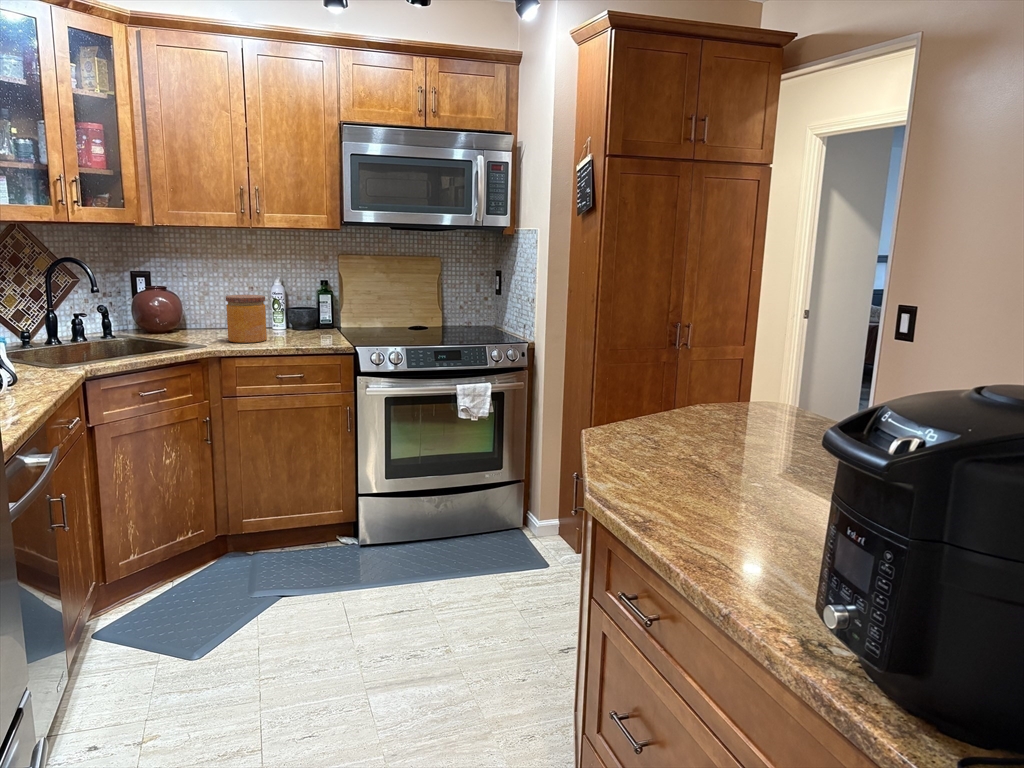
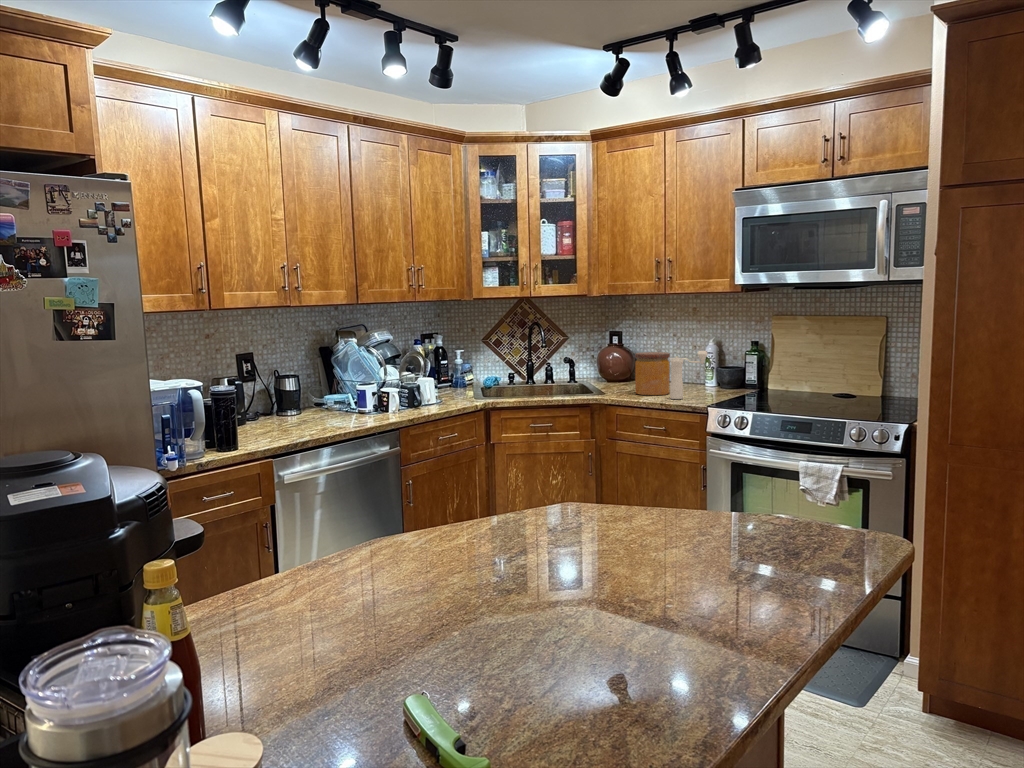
pepper mill: none [288,292,324,344] -> present [670,351,707,399]

